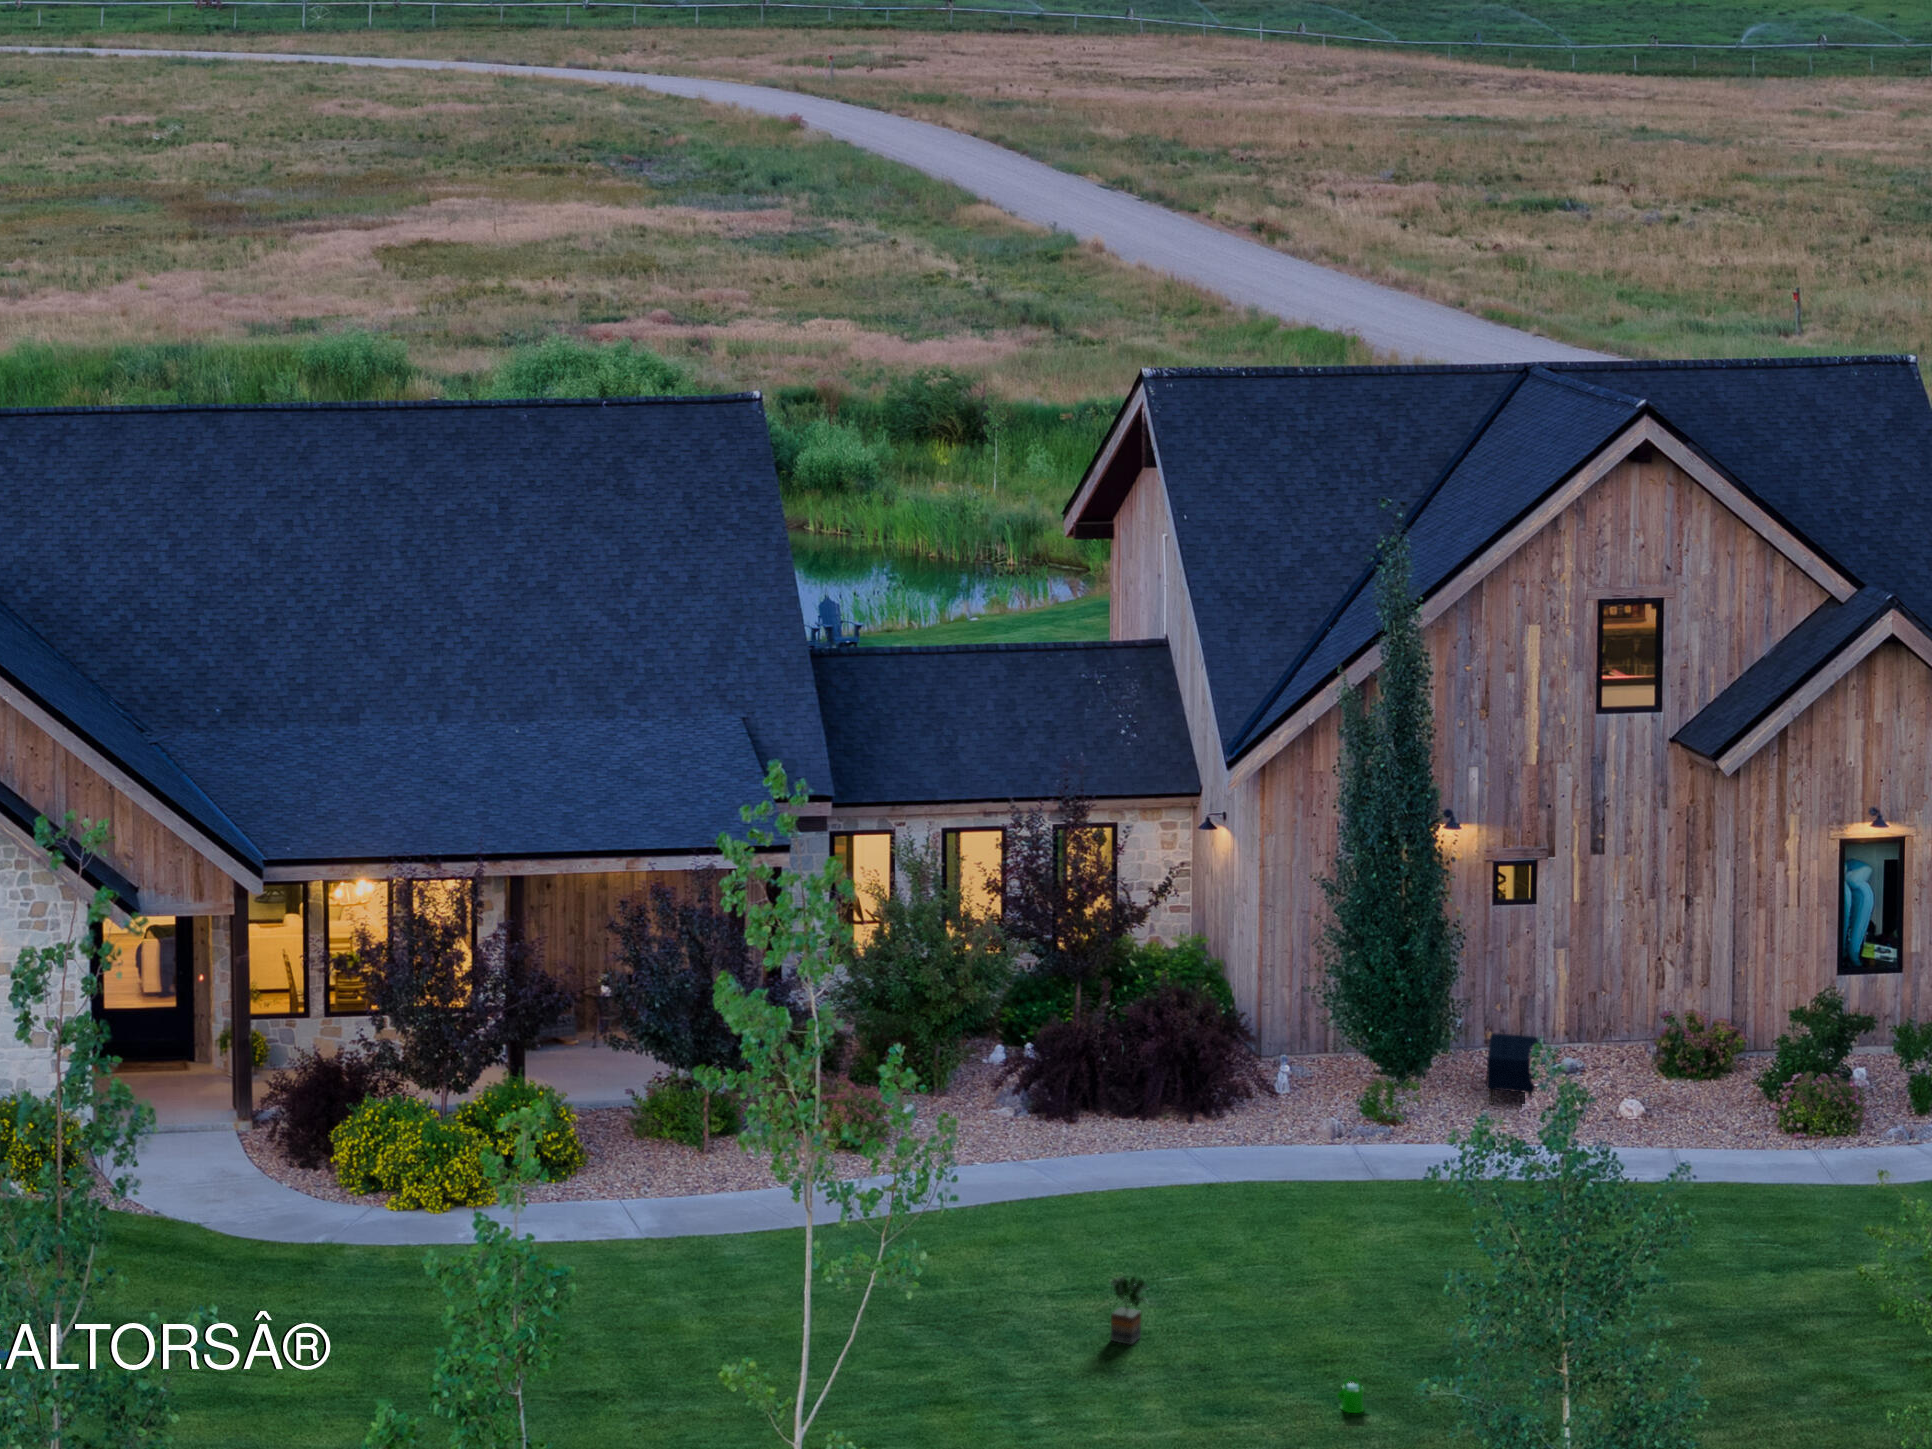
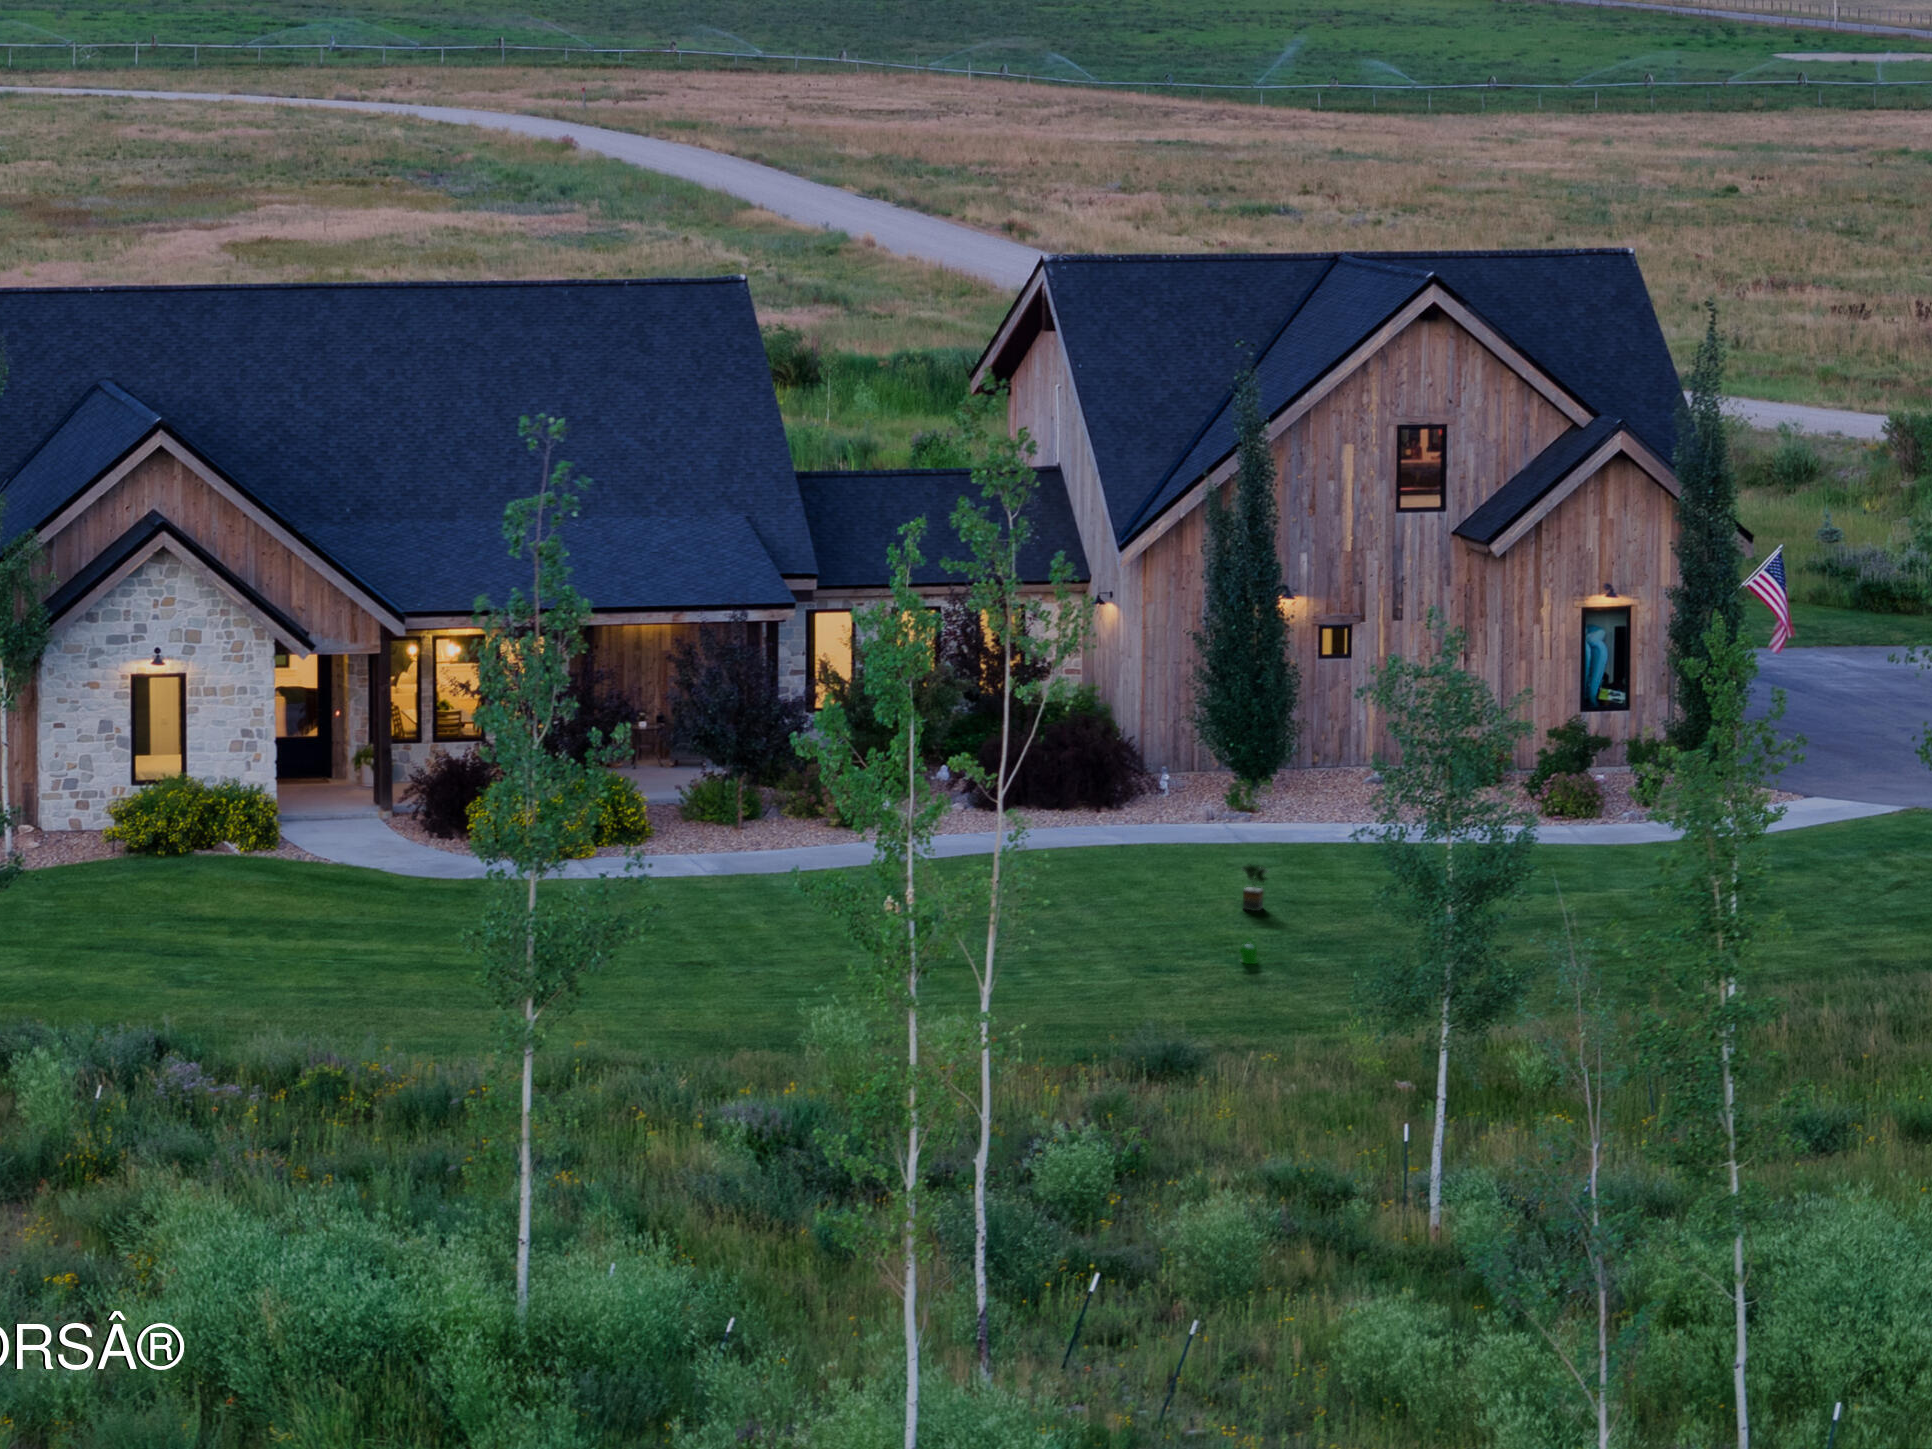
bench: present [1487,1033,1539,1104] -> none [1318,755,1356,806]
potted tree: present [1111,1276,1149,1345] -> present [1241,864,1269,911]

